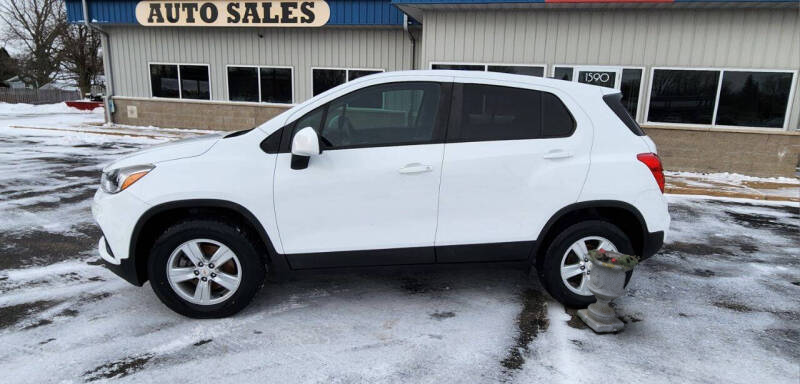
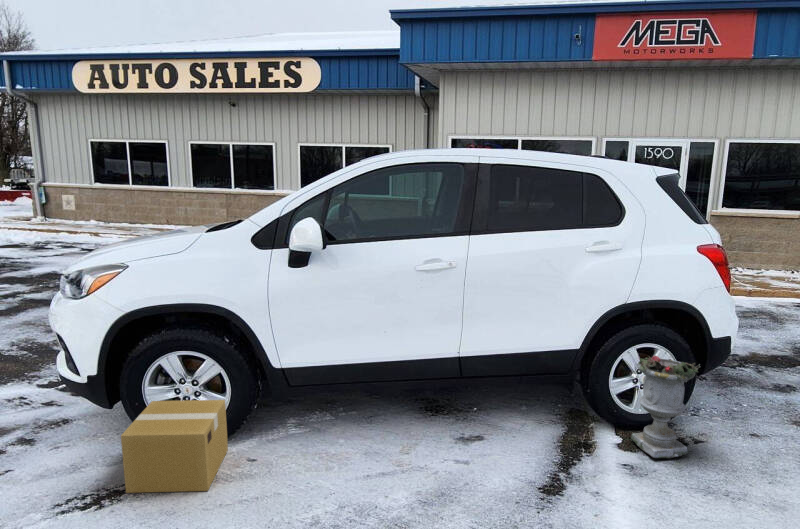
cardboard box: none [141,281,242,363] -> present [121,400,228,493]

